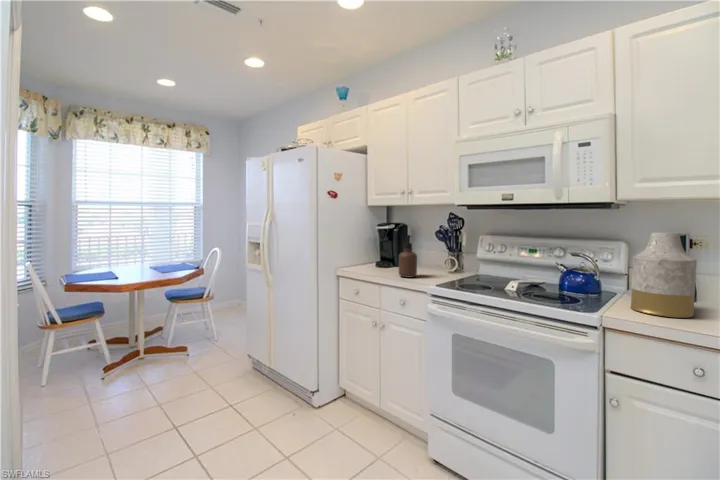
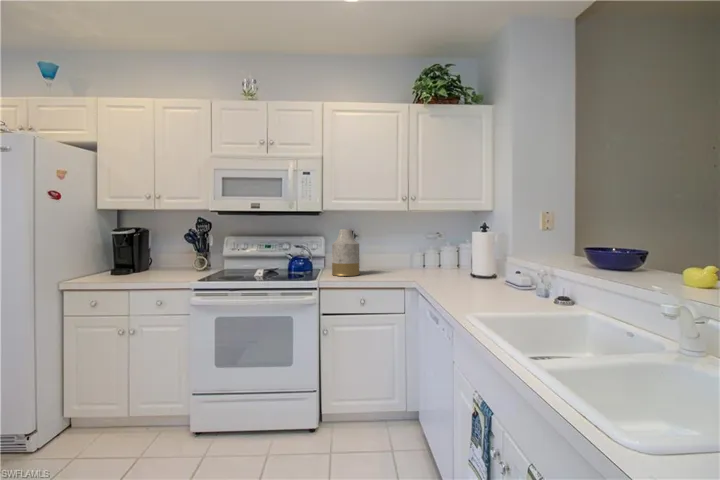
soap dispenser: present [399,235,417,277] -> none [153,237,173,277]

